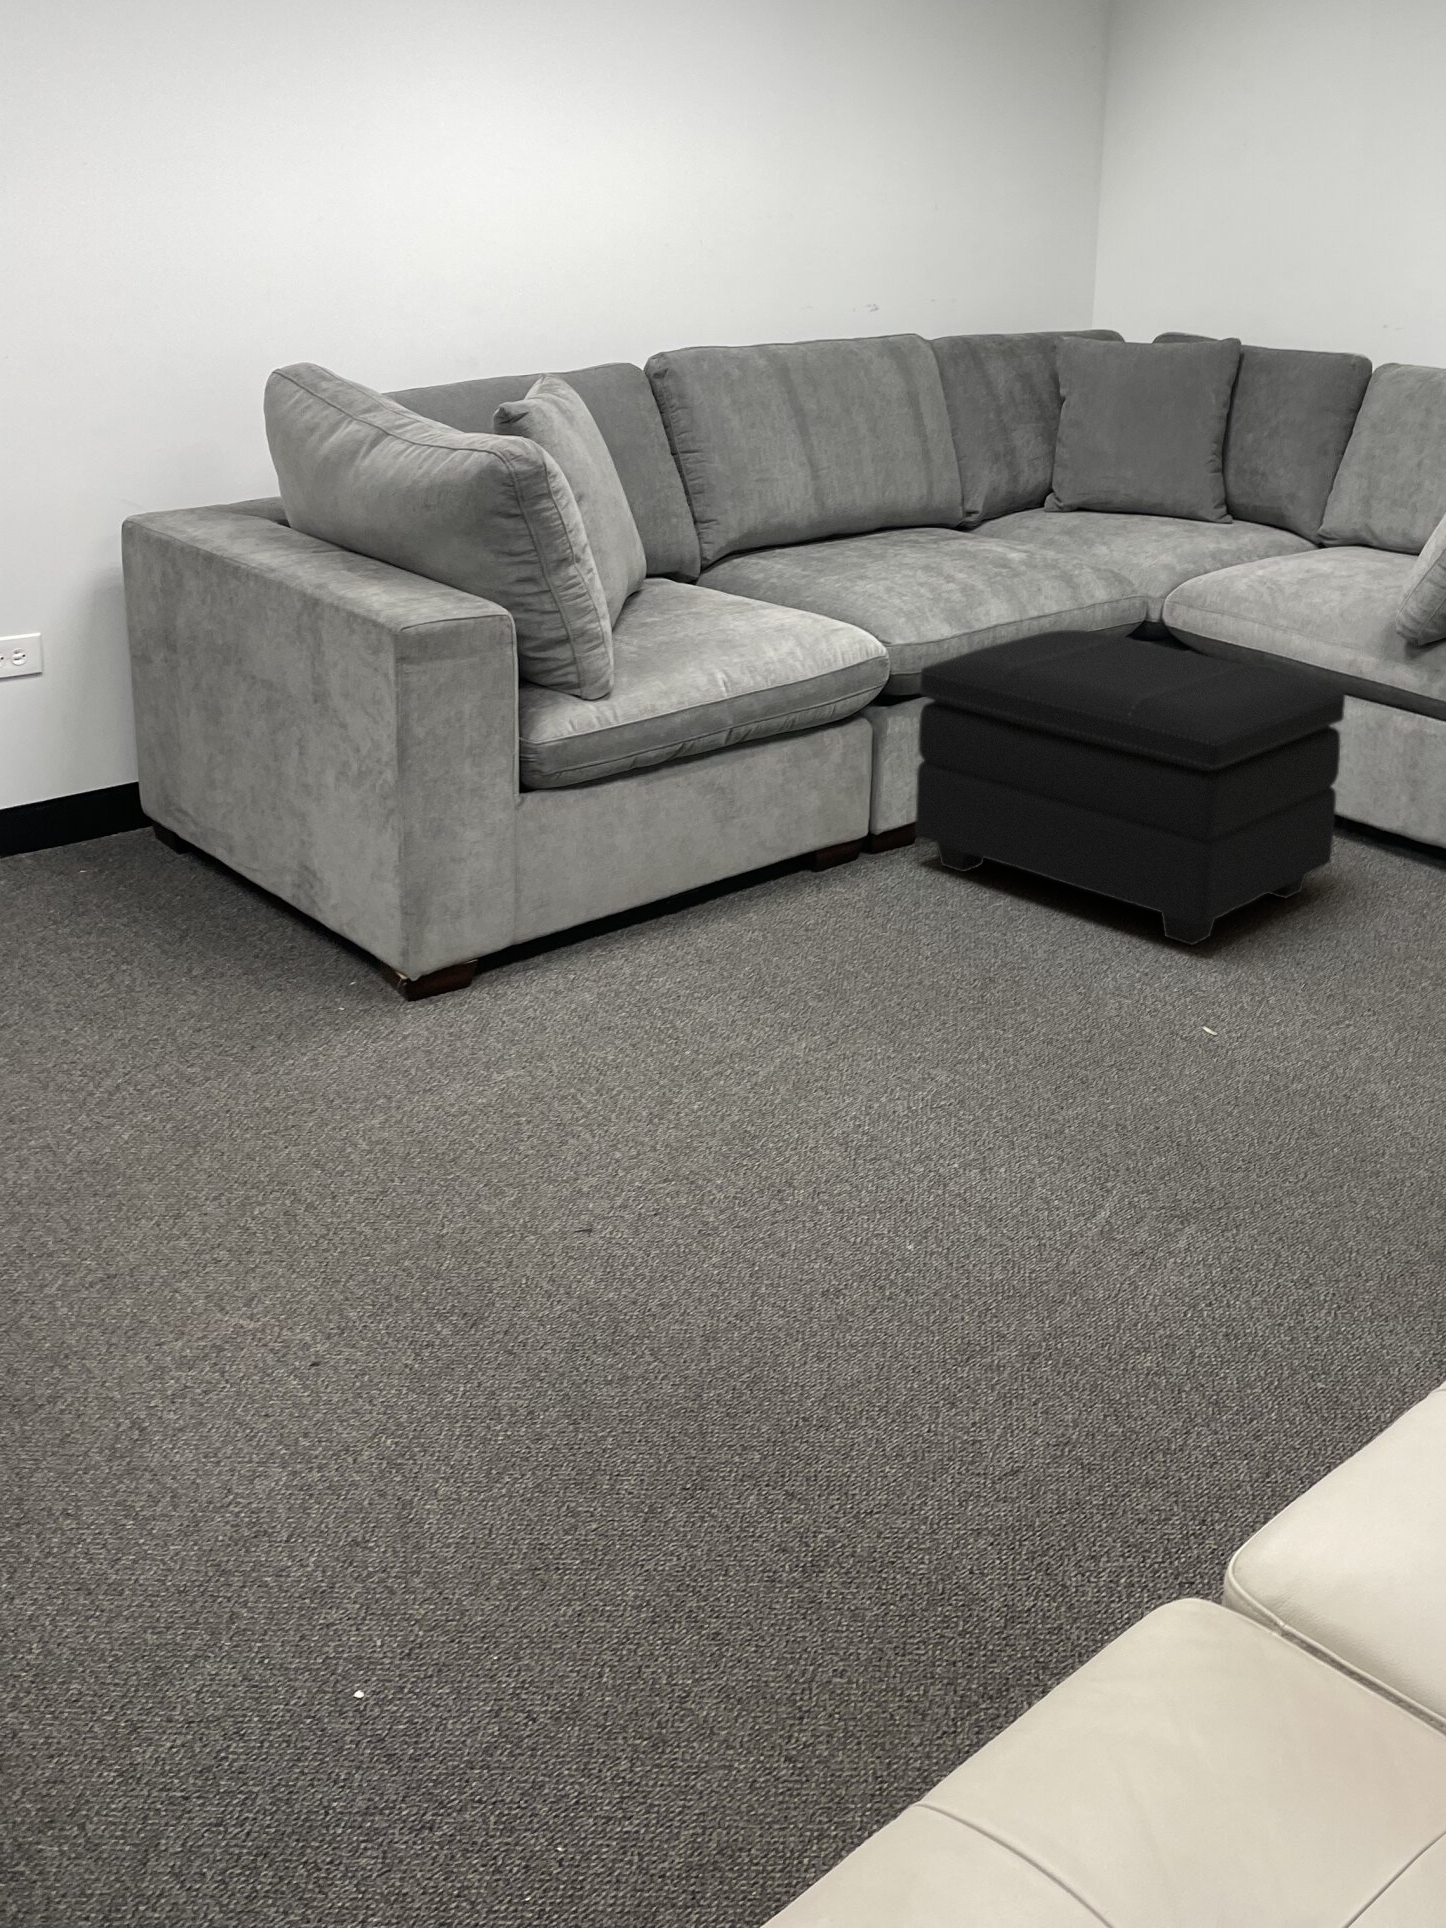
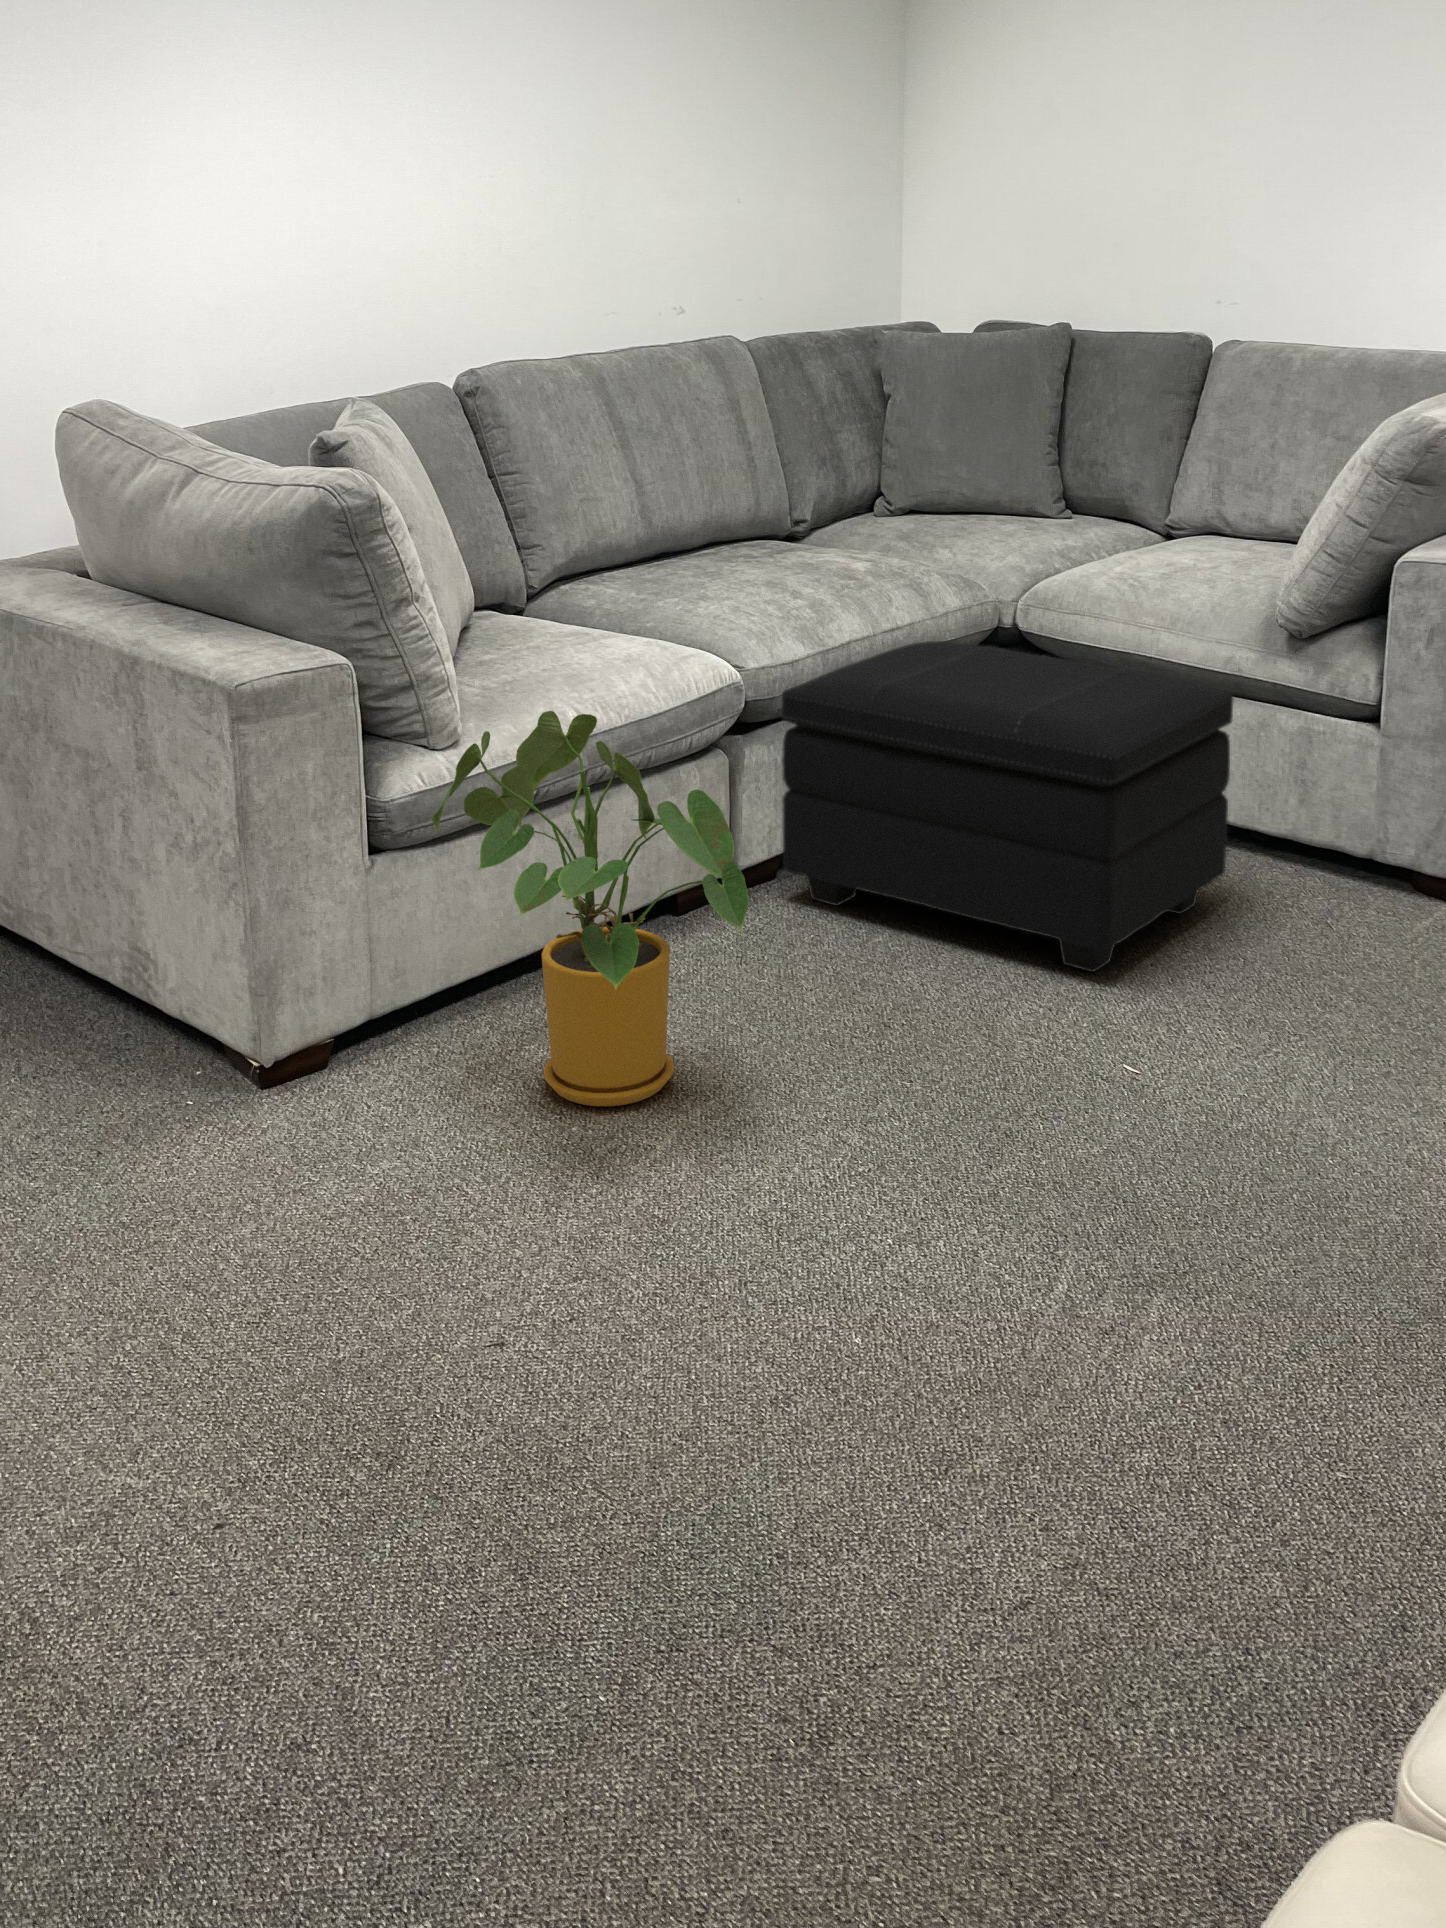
house plant: none [573,670,852,1035] -> present [432,711,749,1106]

